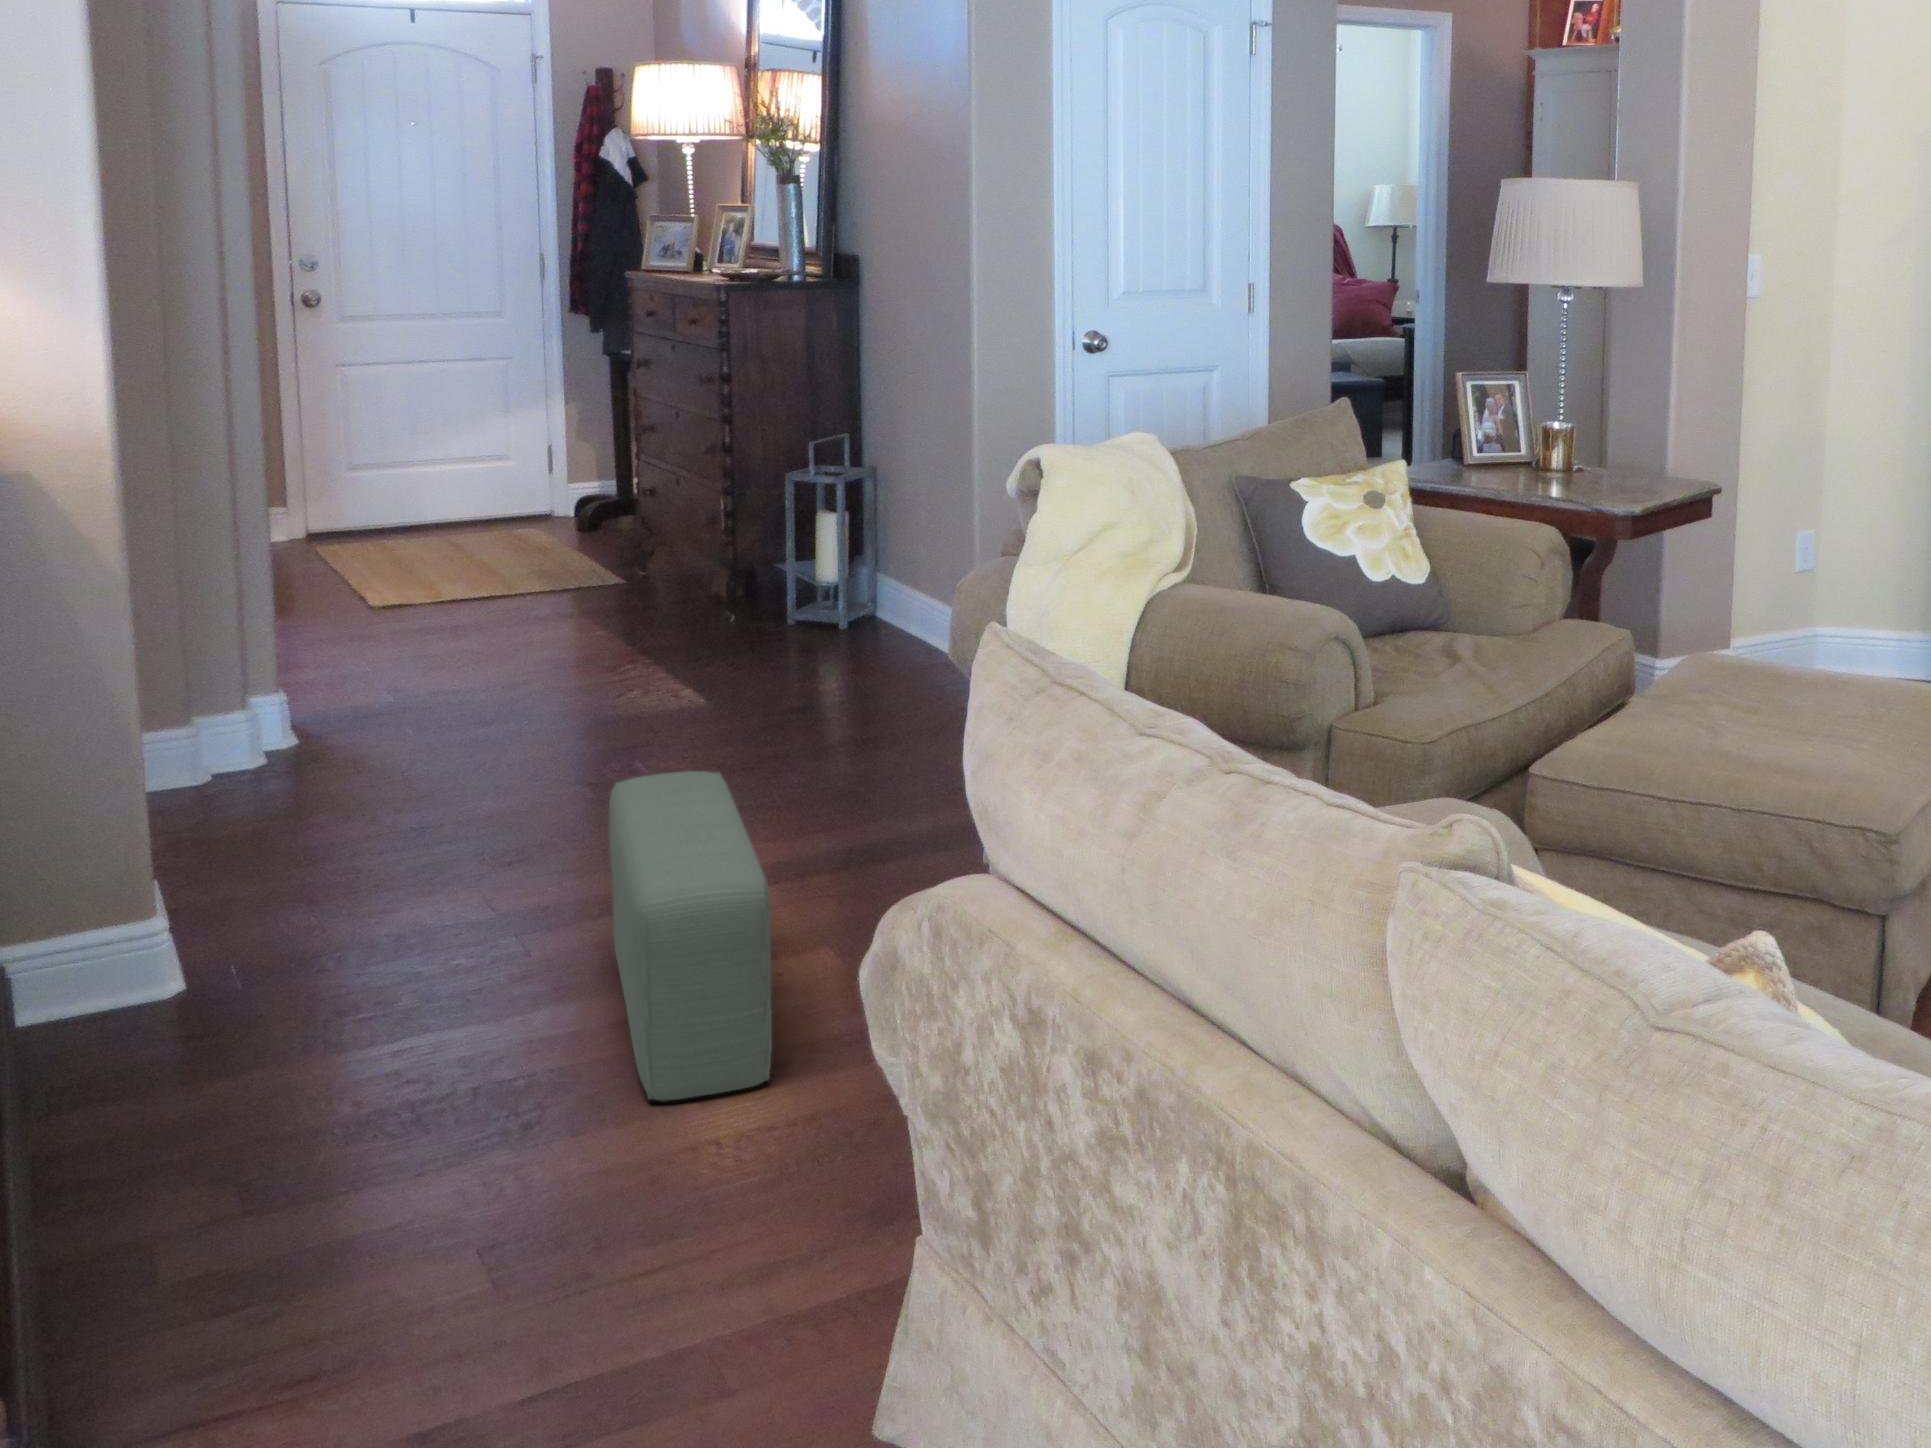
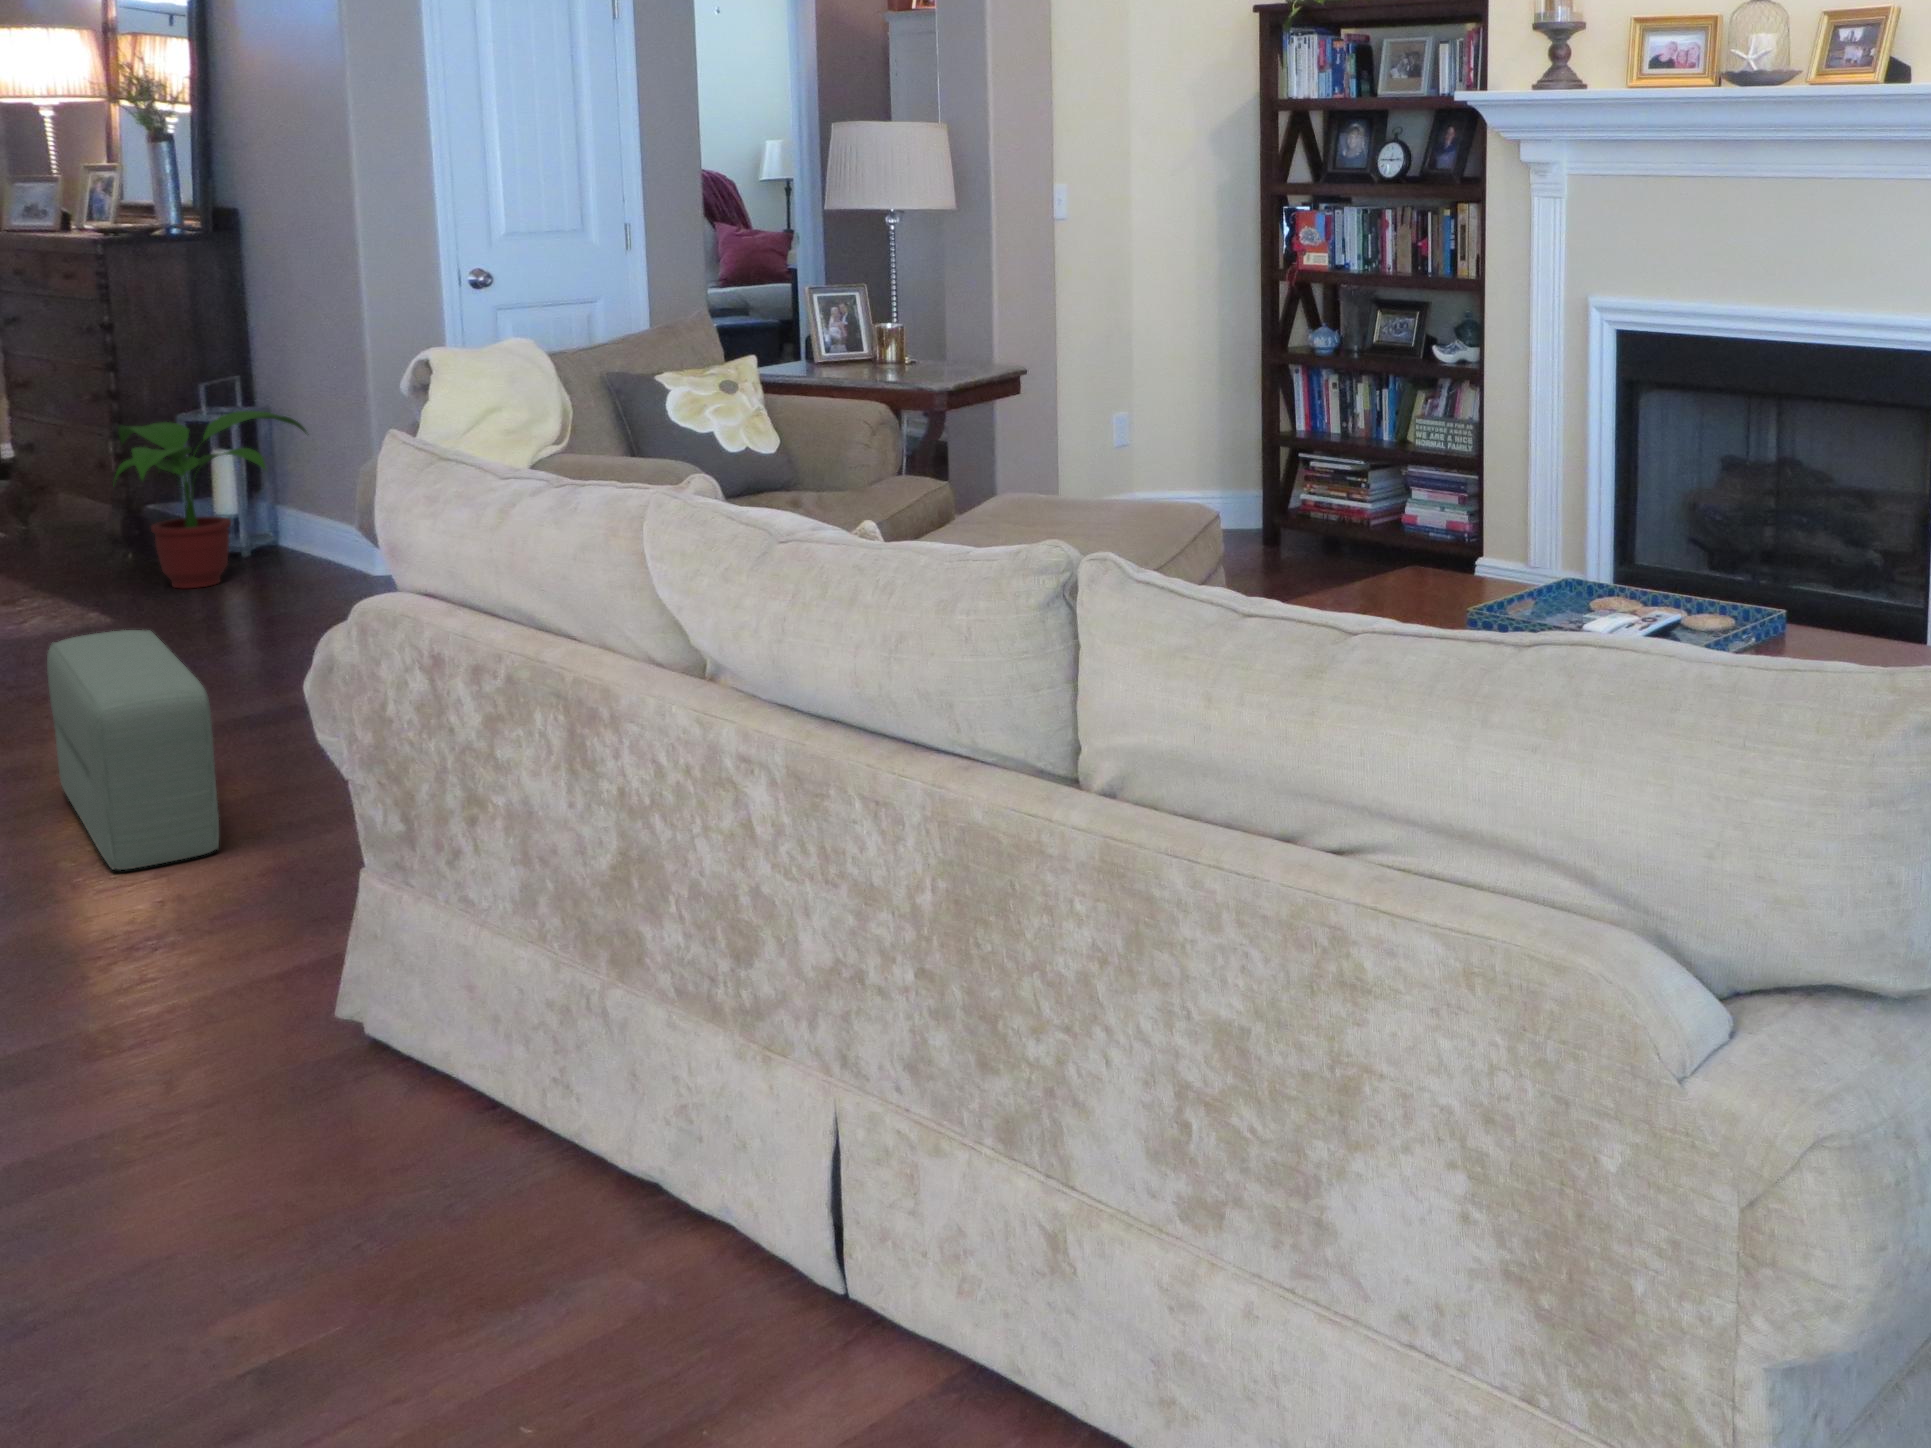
potted plant: none [718,475,912,664] -> present [114,411,306,588]

